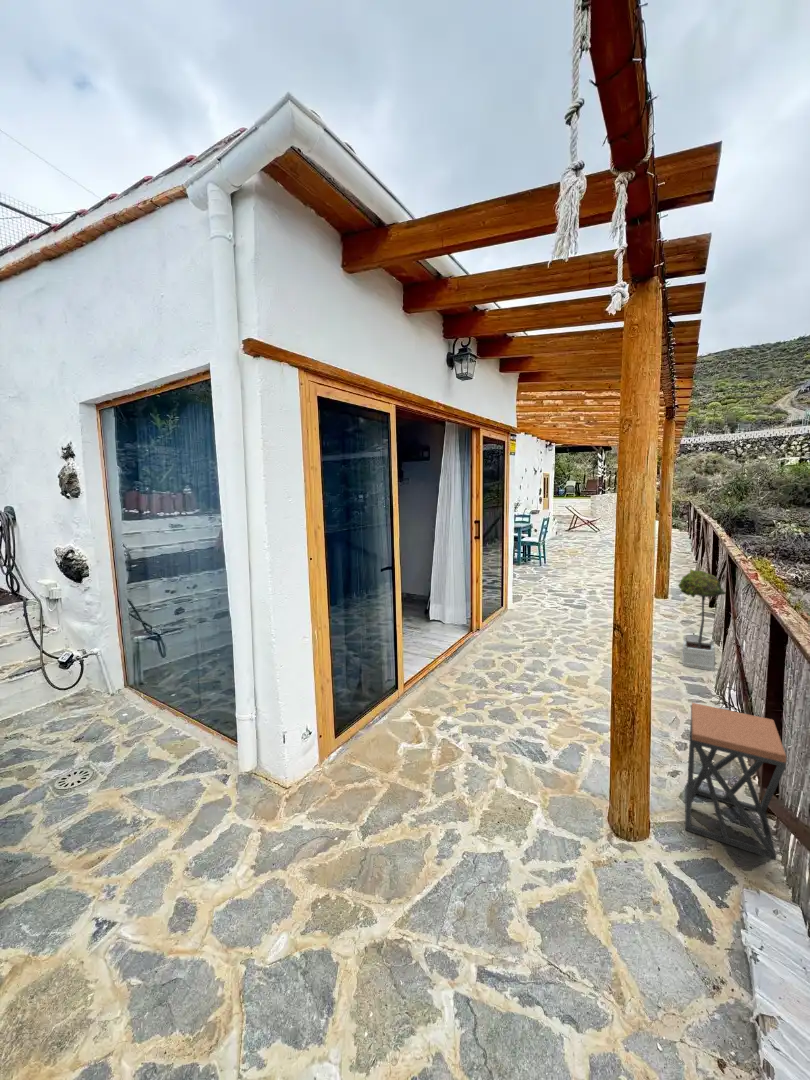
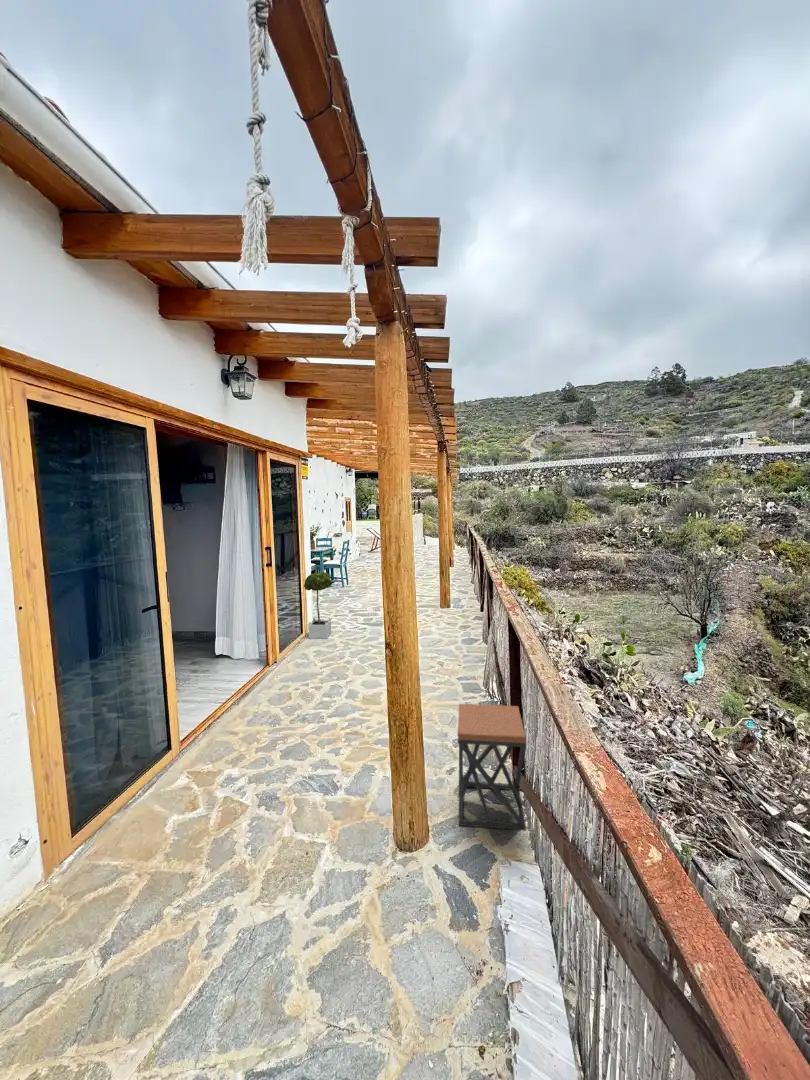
potted tree: present [678,569,726,671] -> present [304,572,332,639]

